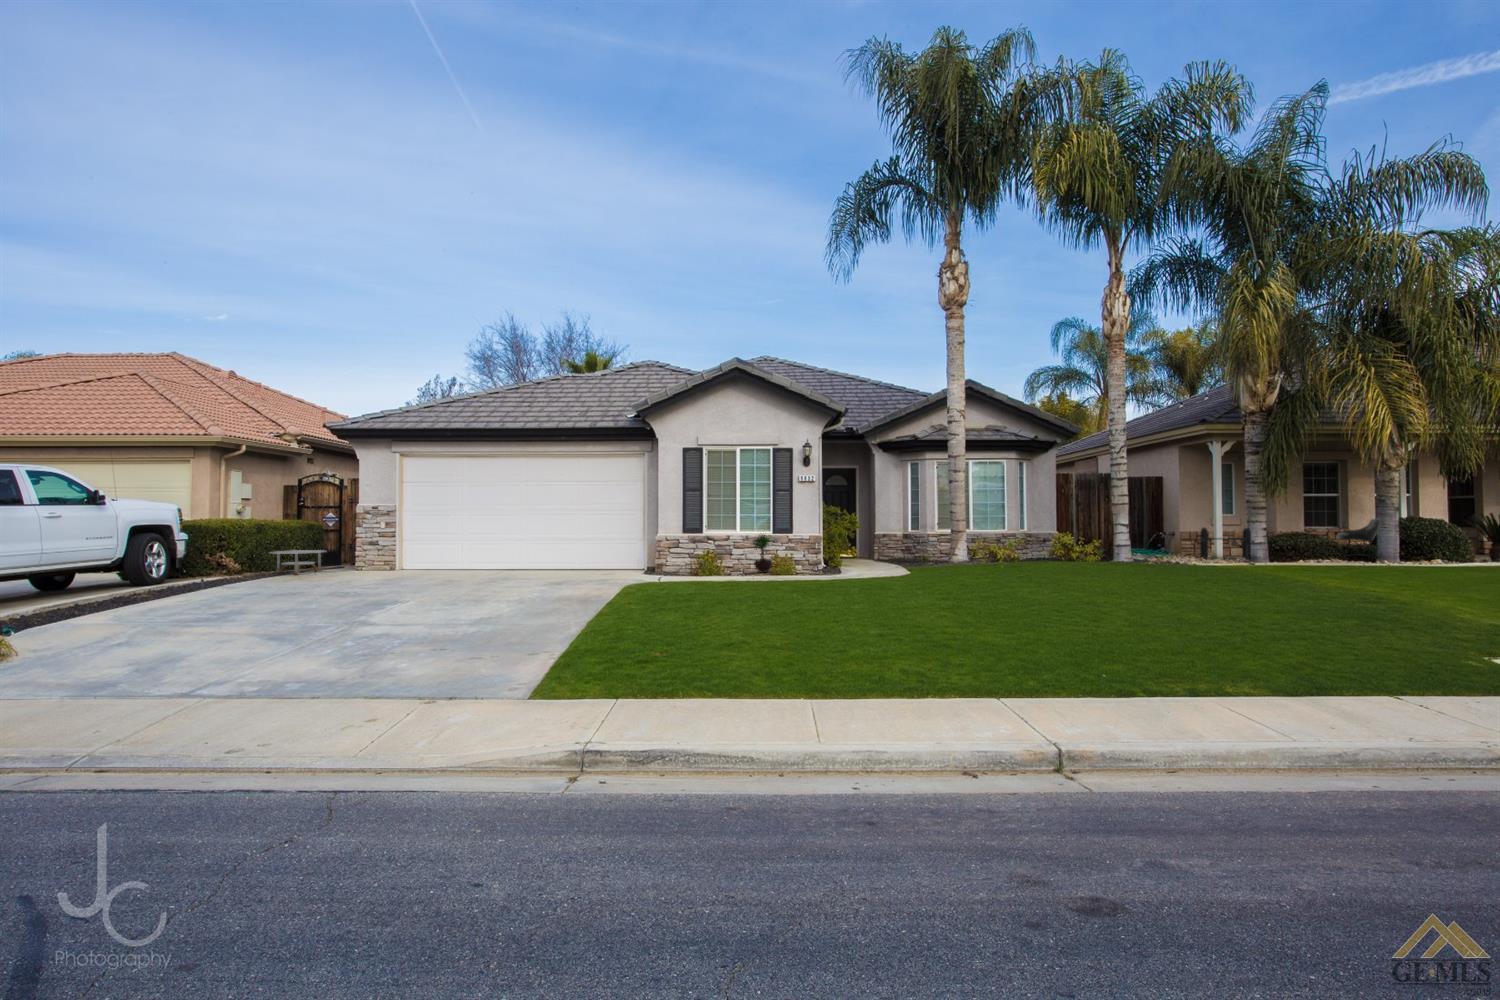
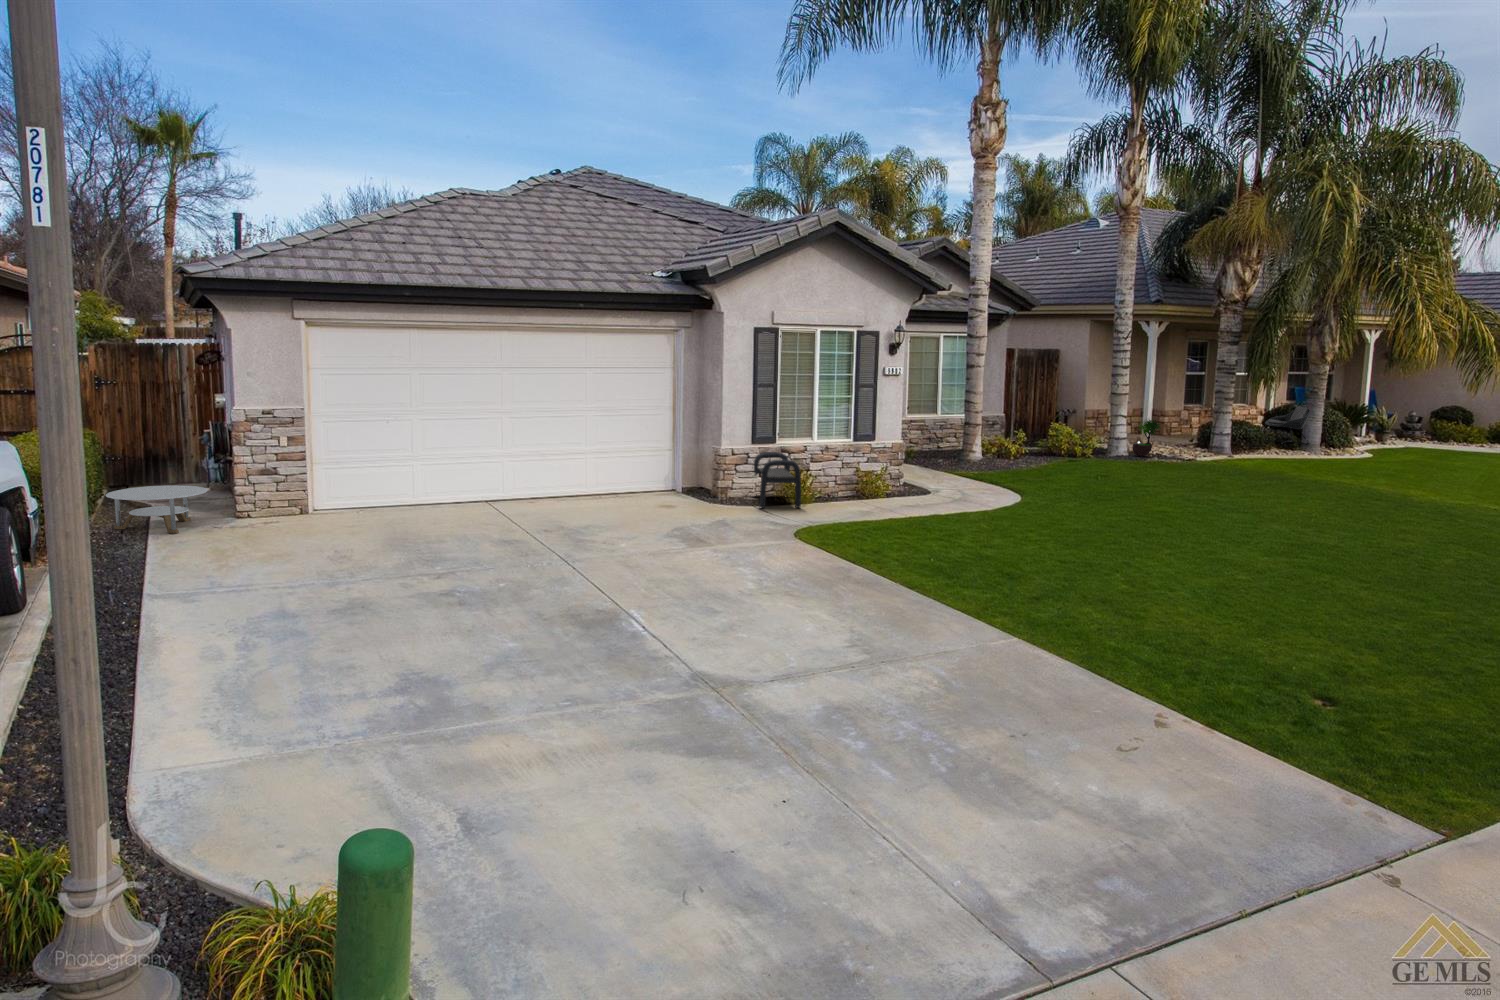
bench: present [1200,528,1251,559] -> present [752,452,801,508]
potted tree: present [752,535,772,573] -> present [1132,420,1160,456]

